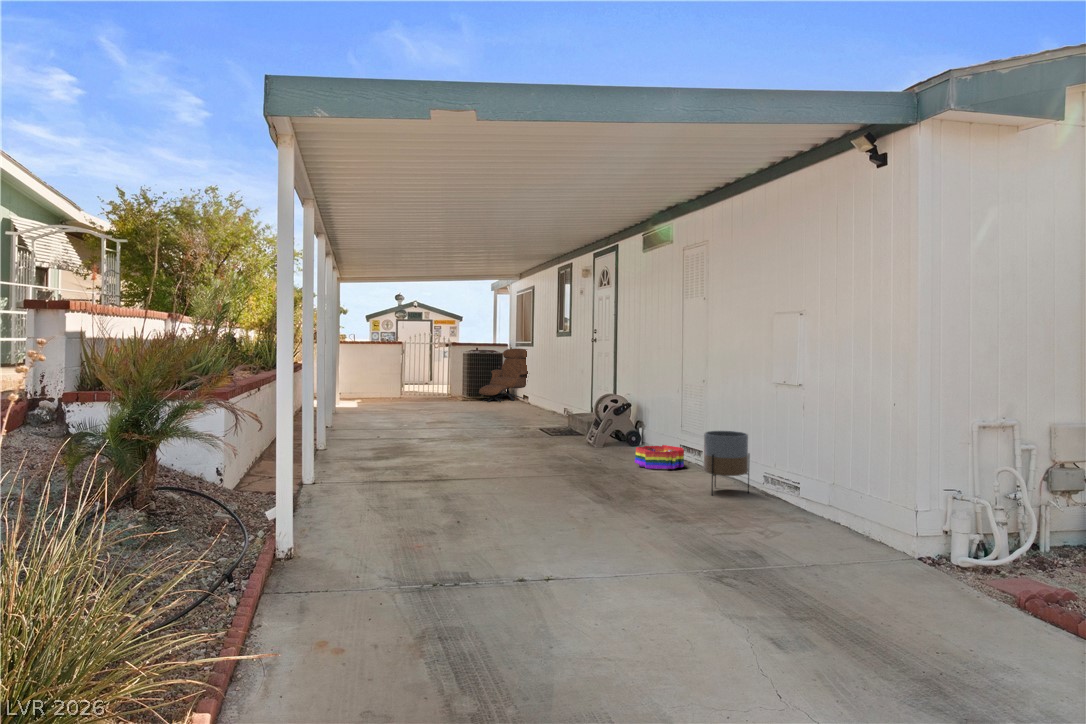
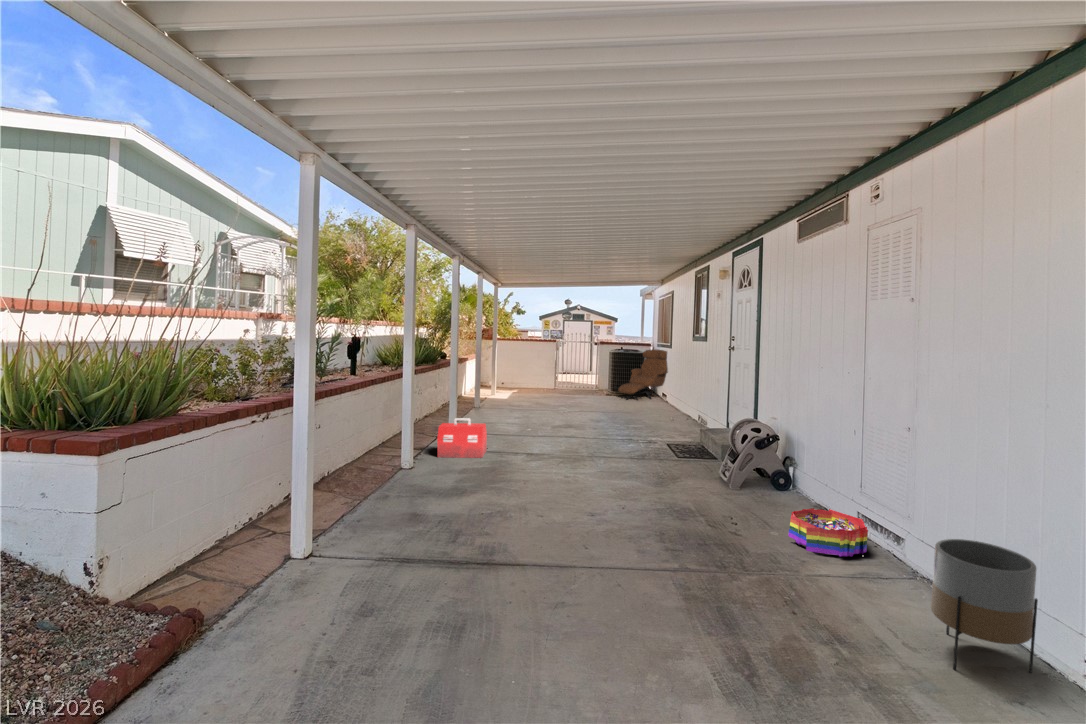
toolbox: none [327,406,372,443] -> present [437,418,487,458]

